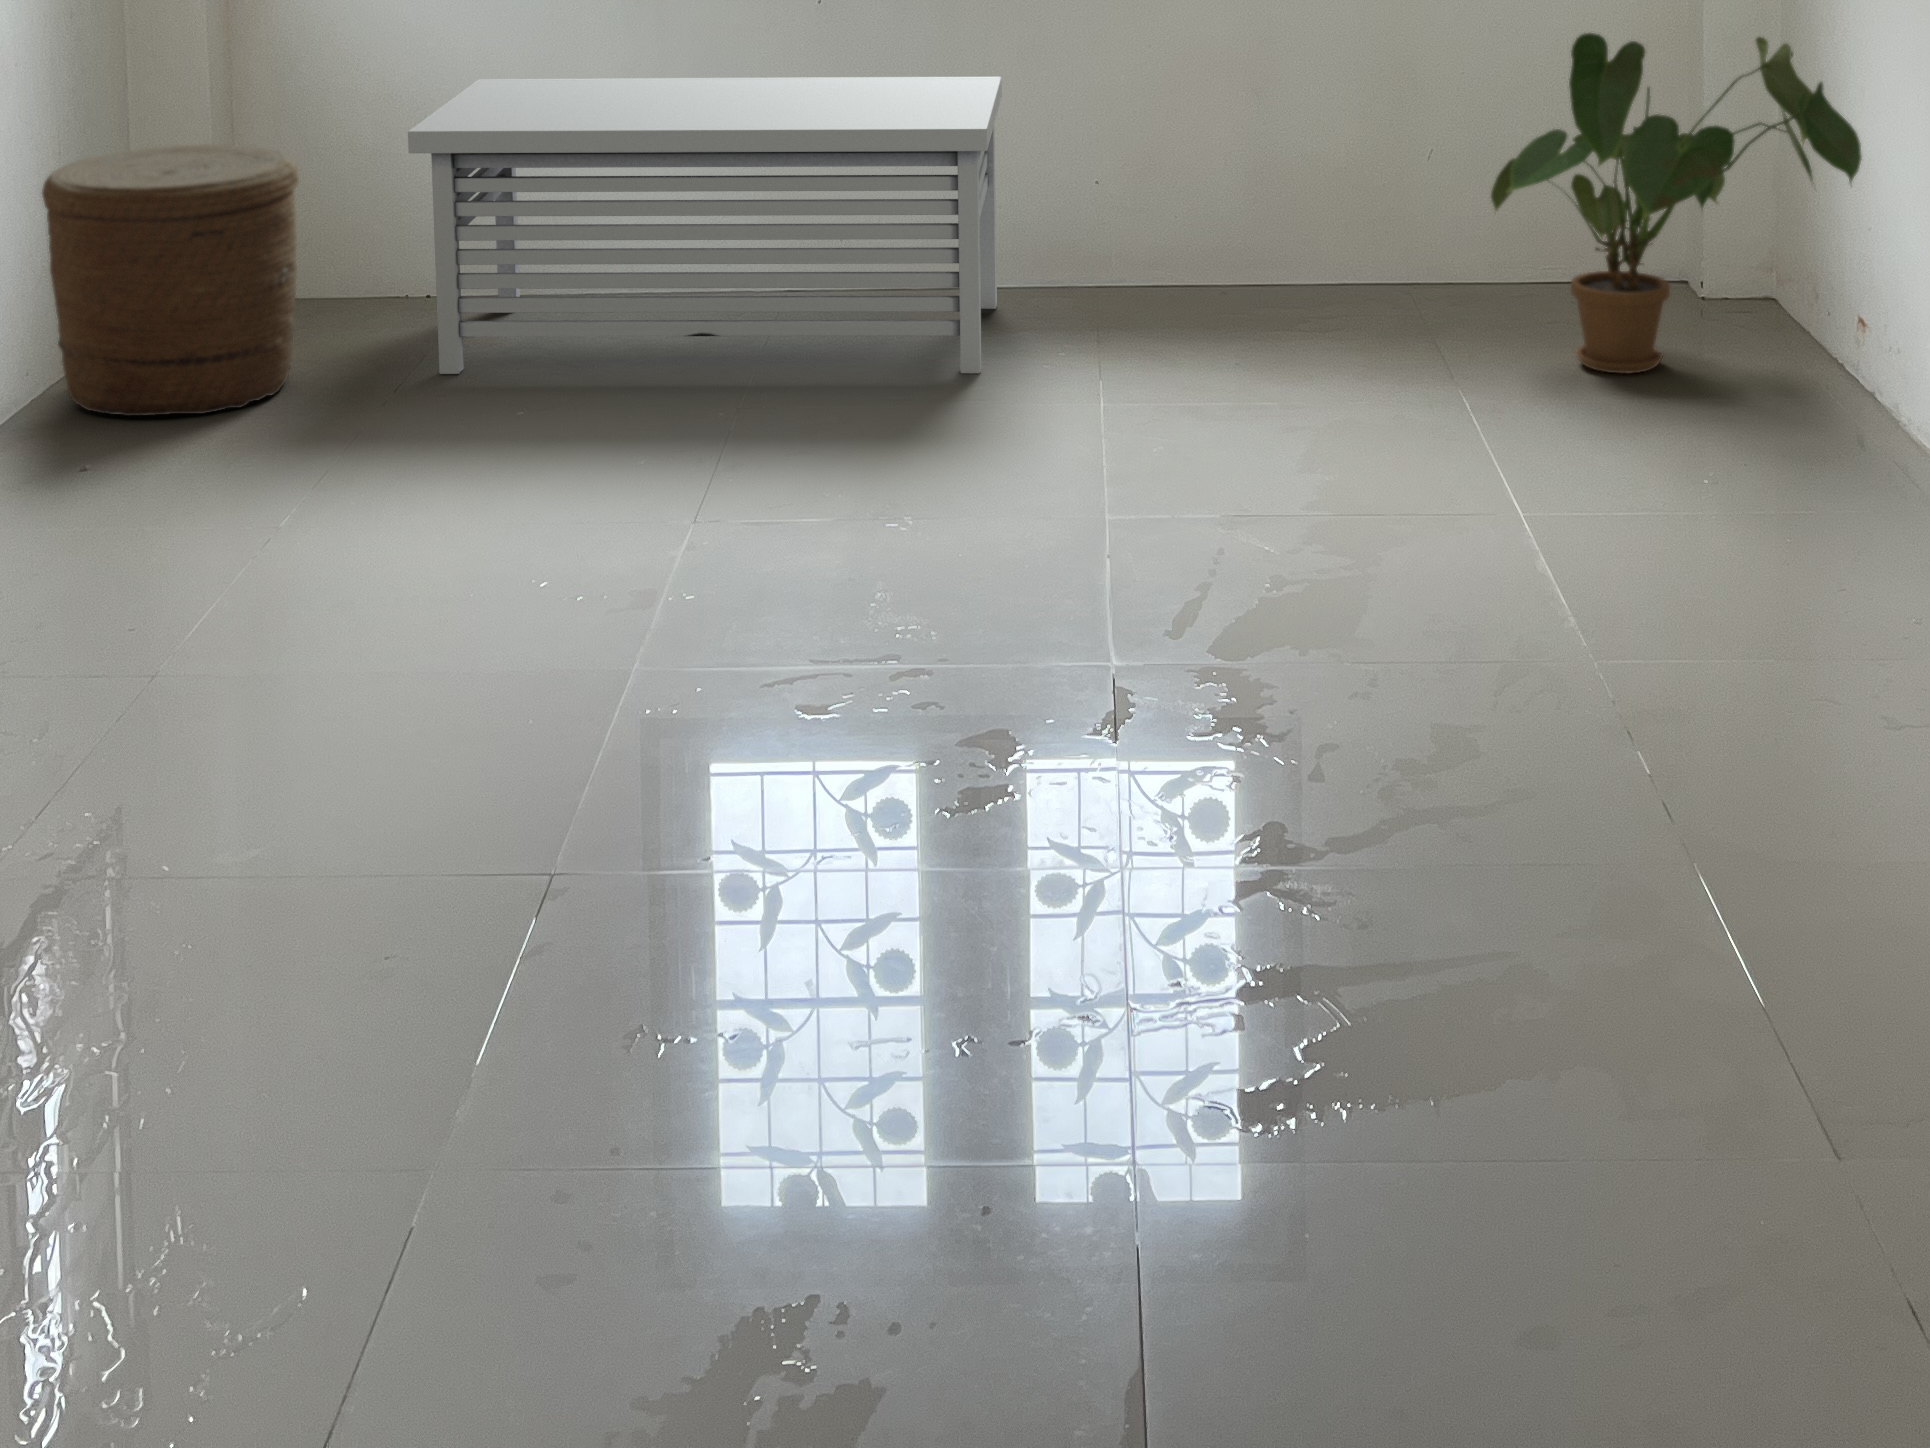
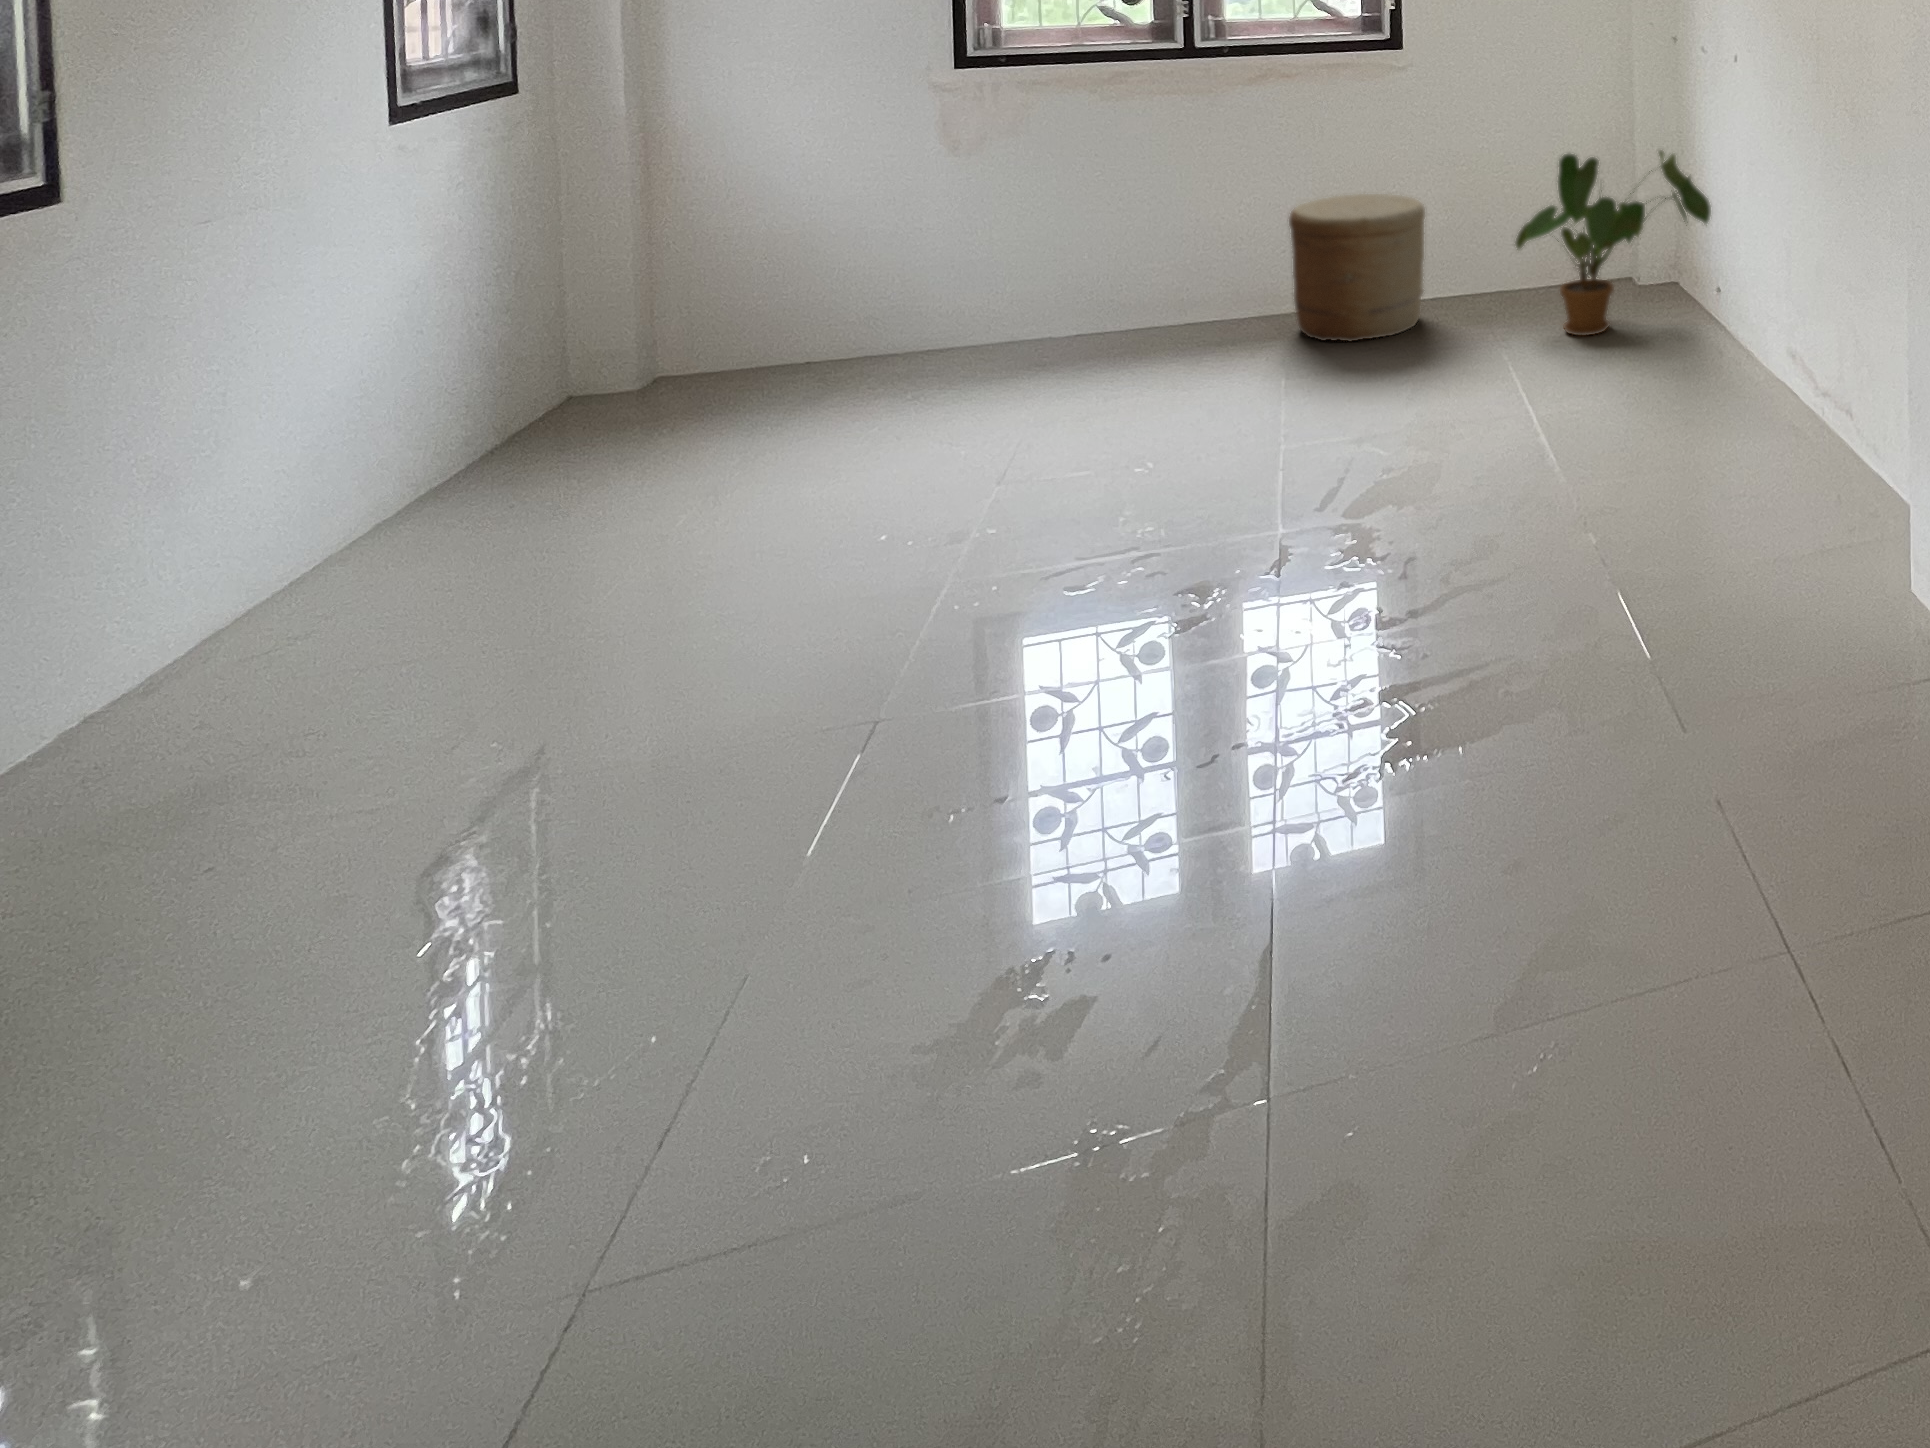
storage bench: present [408,76,1002,374] -> none [790,192,1217,413]
woven basket: present [42,144,299,416] -> present [1289,194,1425,341]

